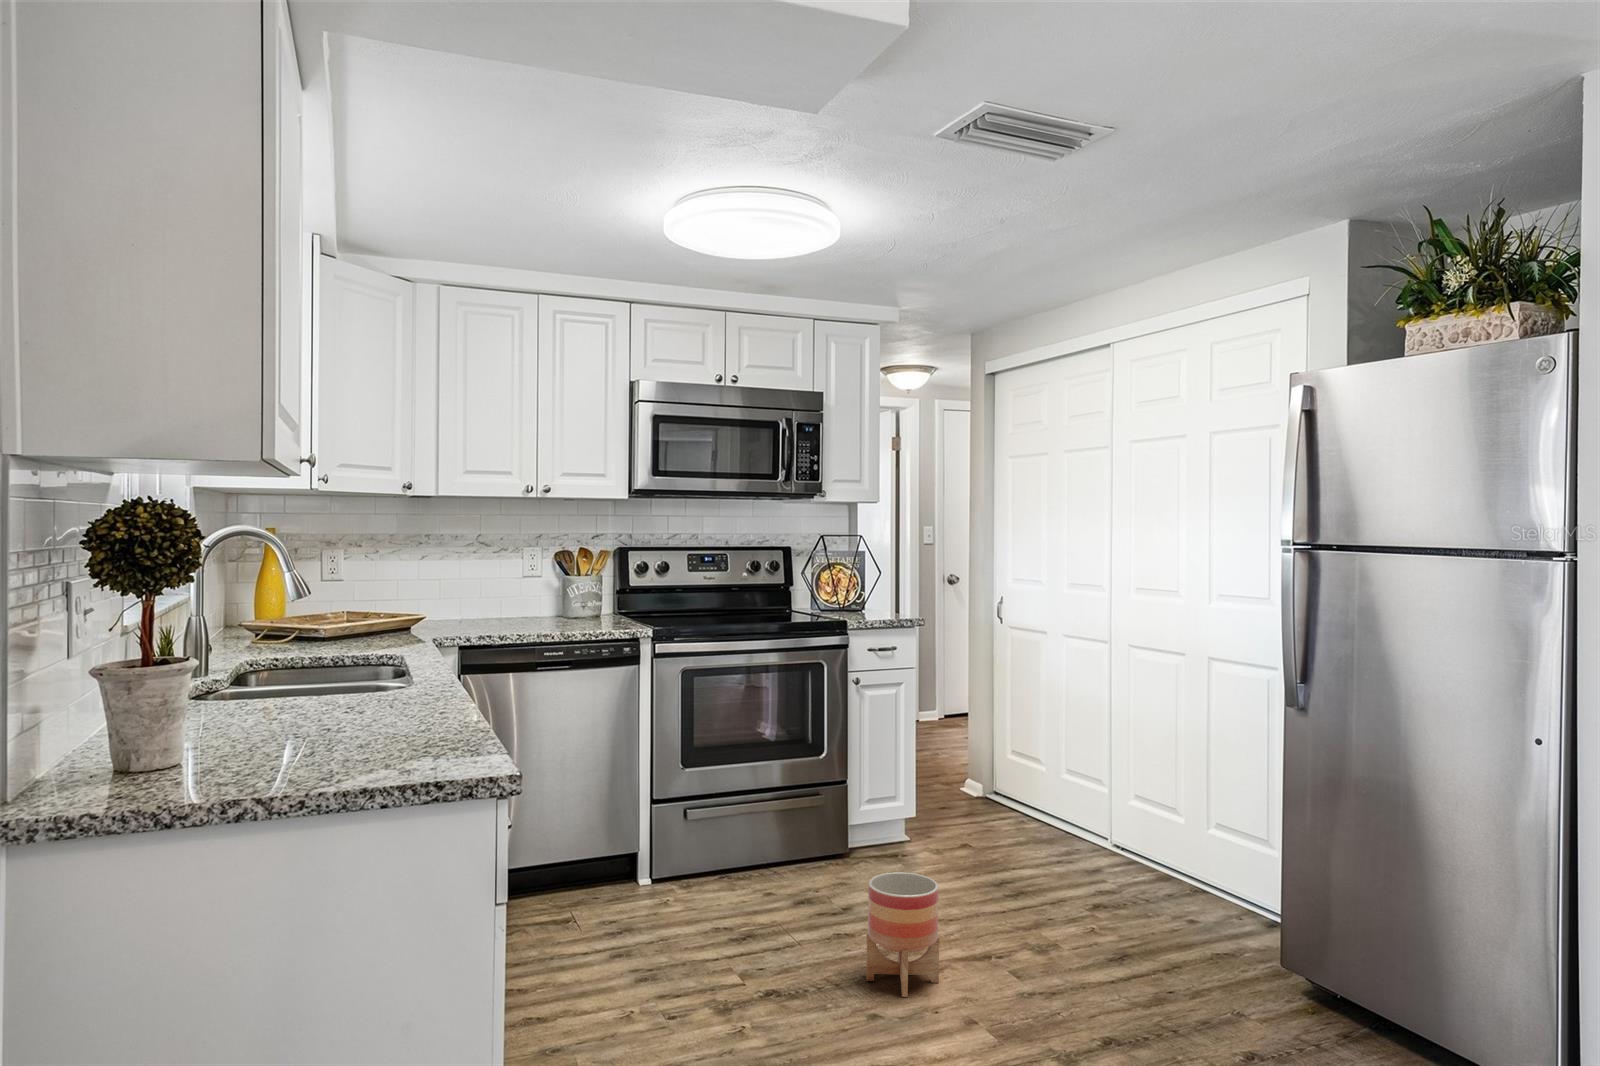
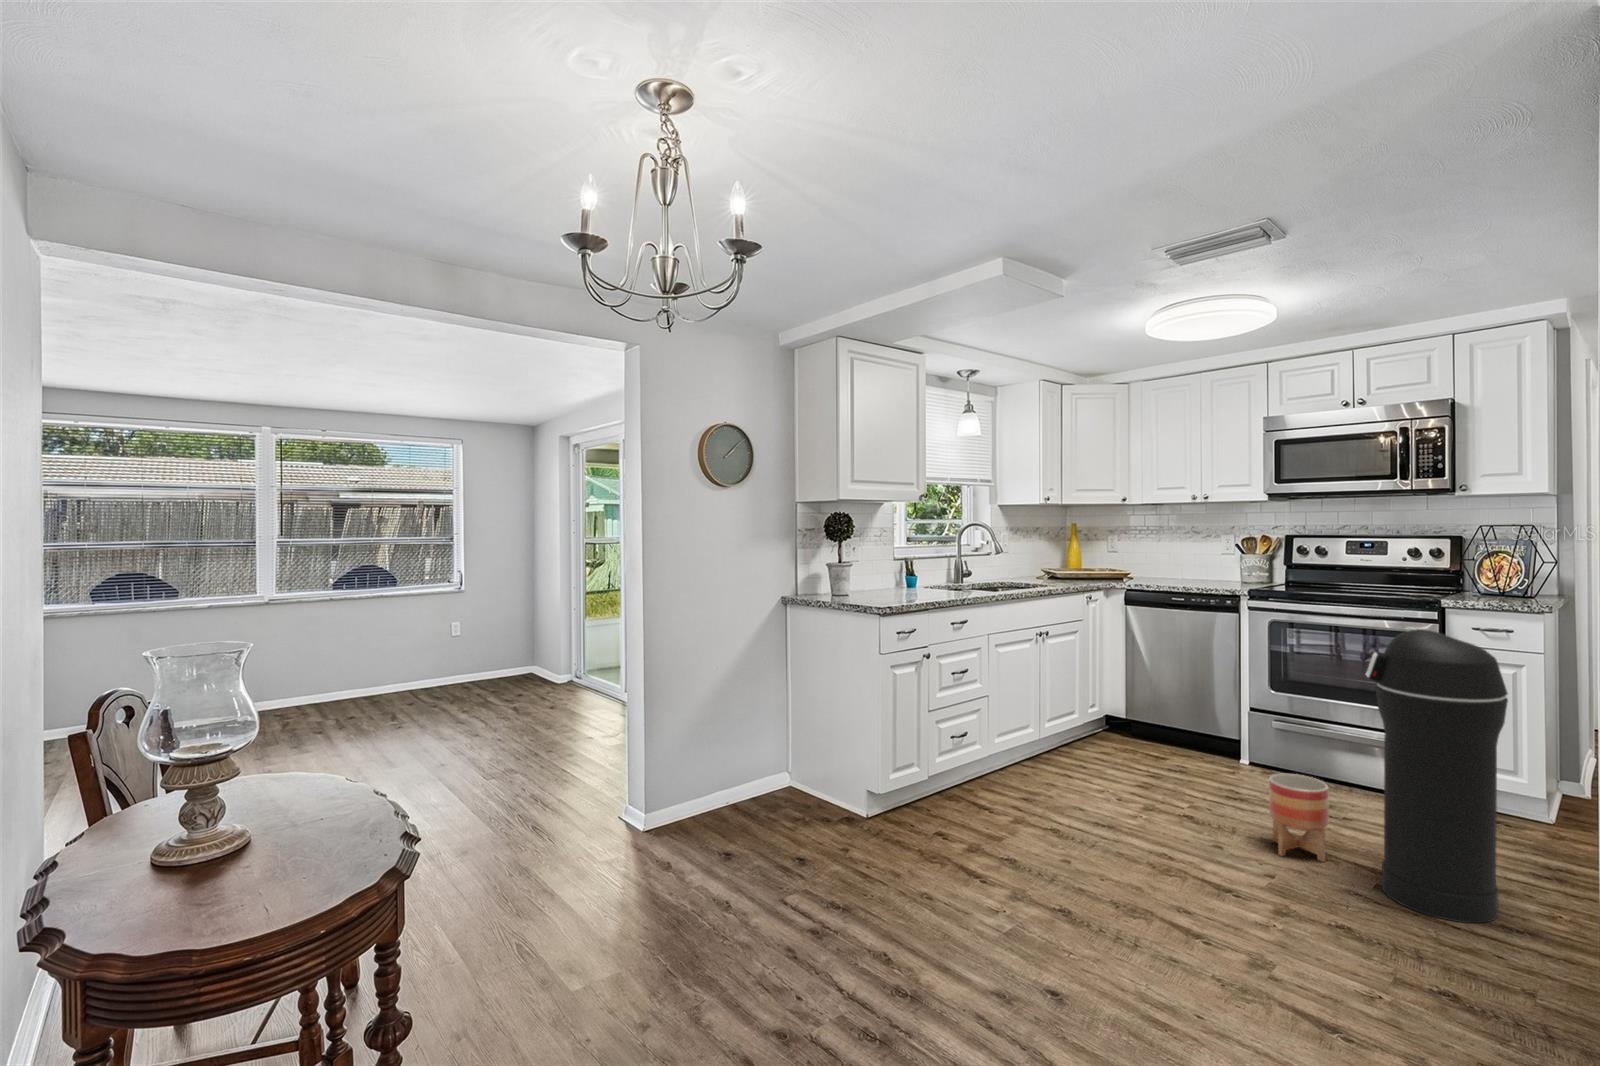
trash can: none [998,653,1123,997] -> present [1365,629,1508,923]

